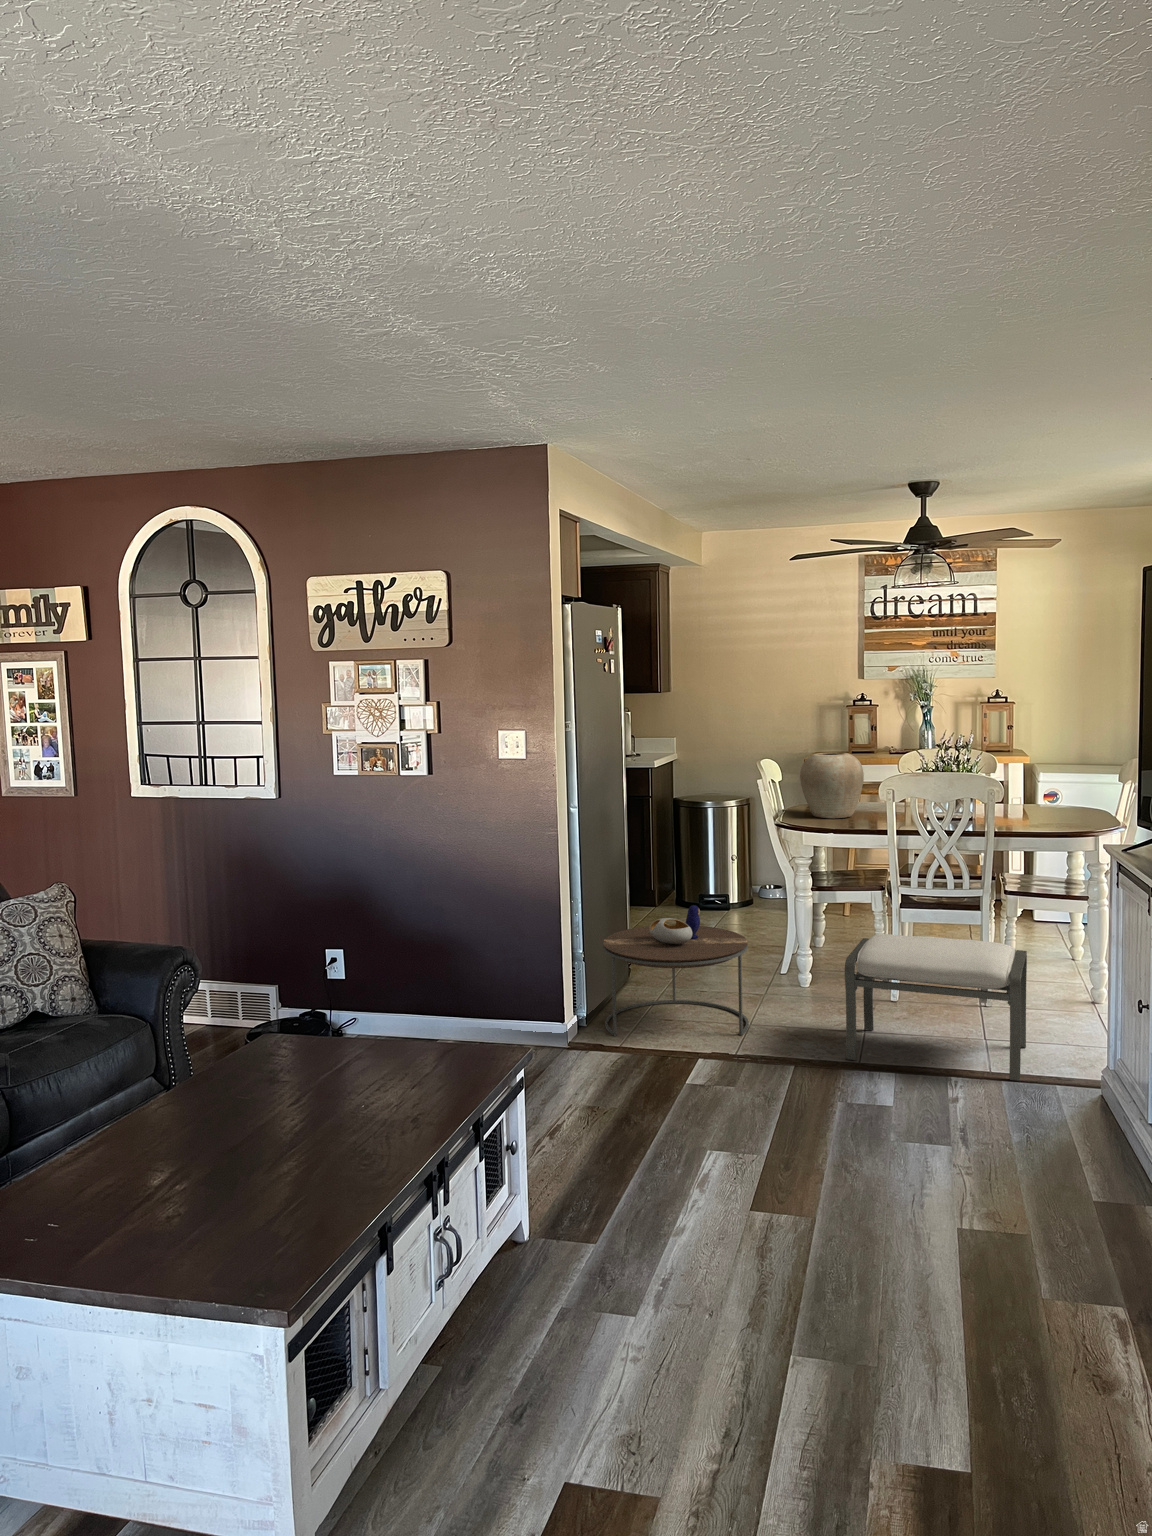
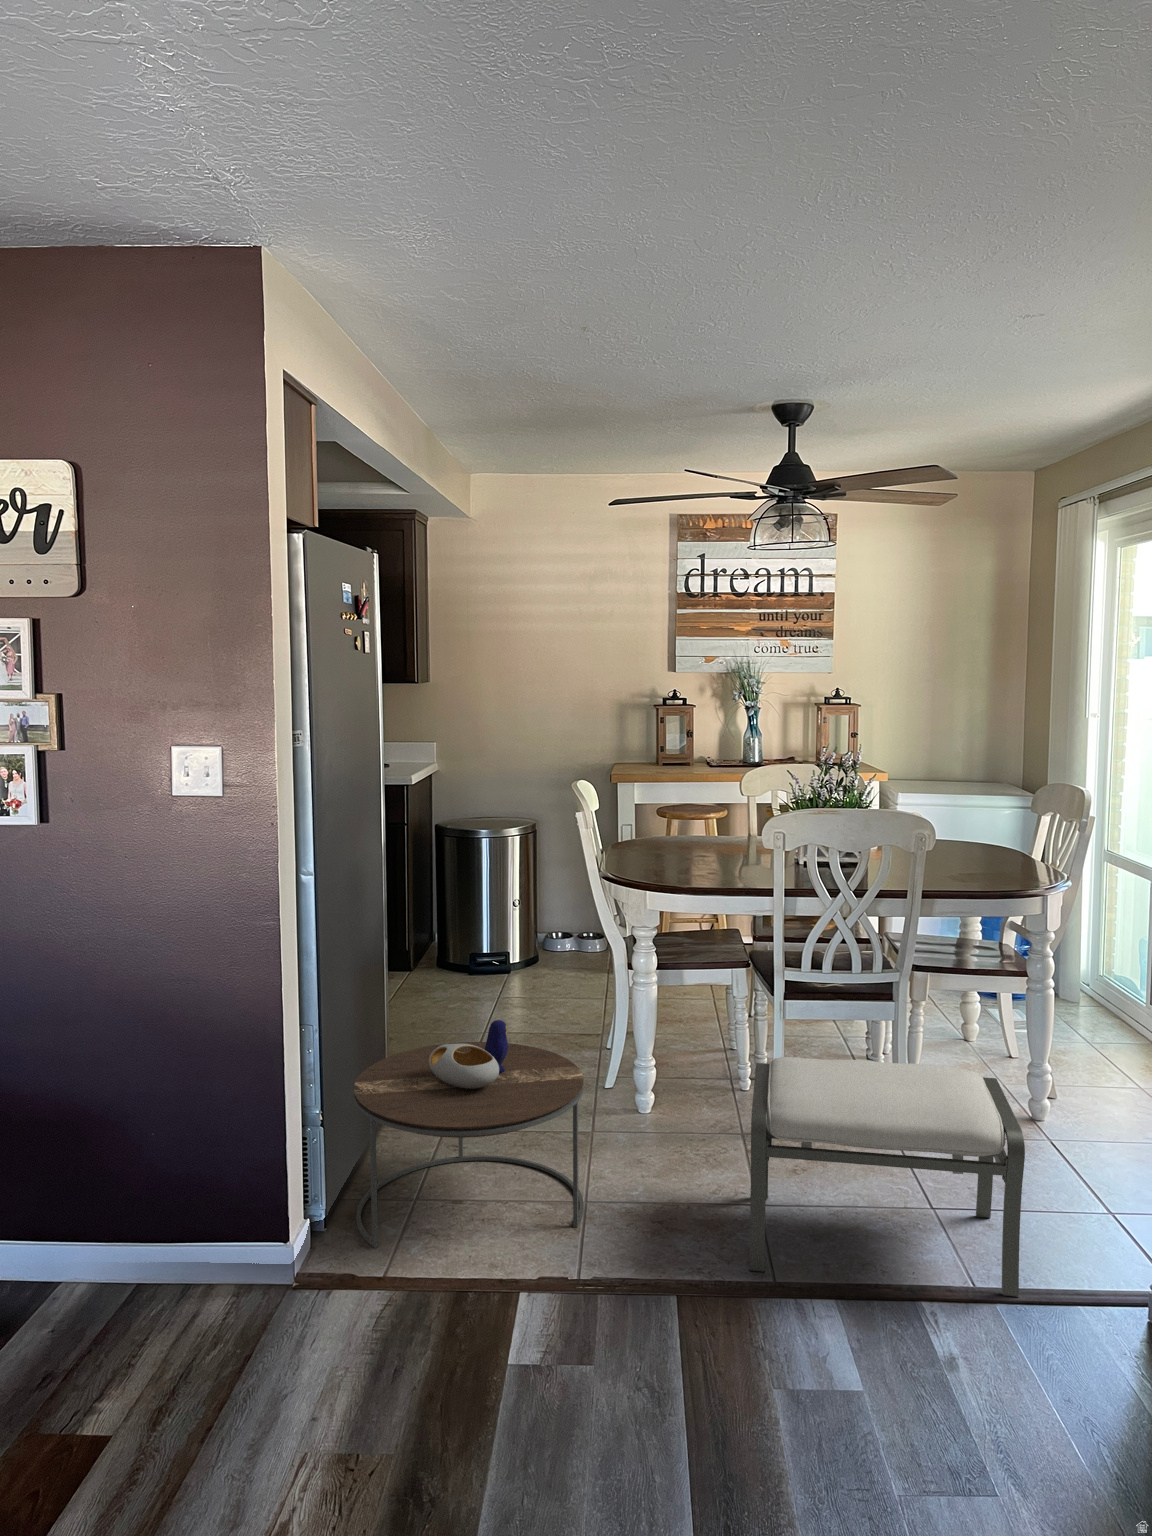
vase: present [800,752,864,818] -> none [634,774,722,869]

